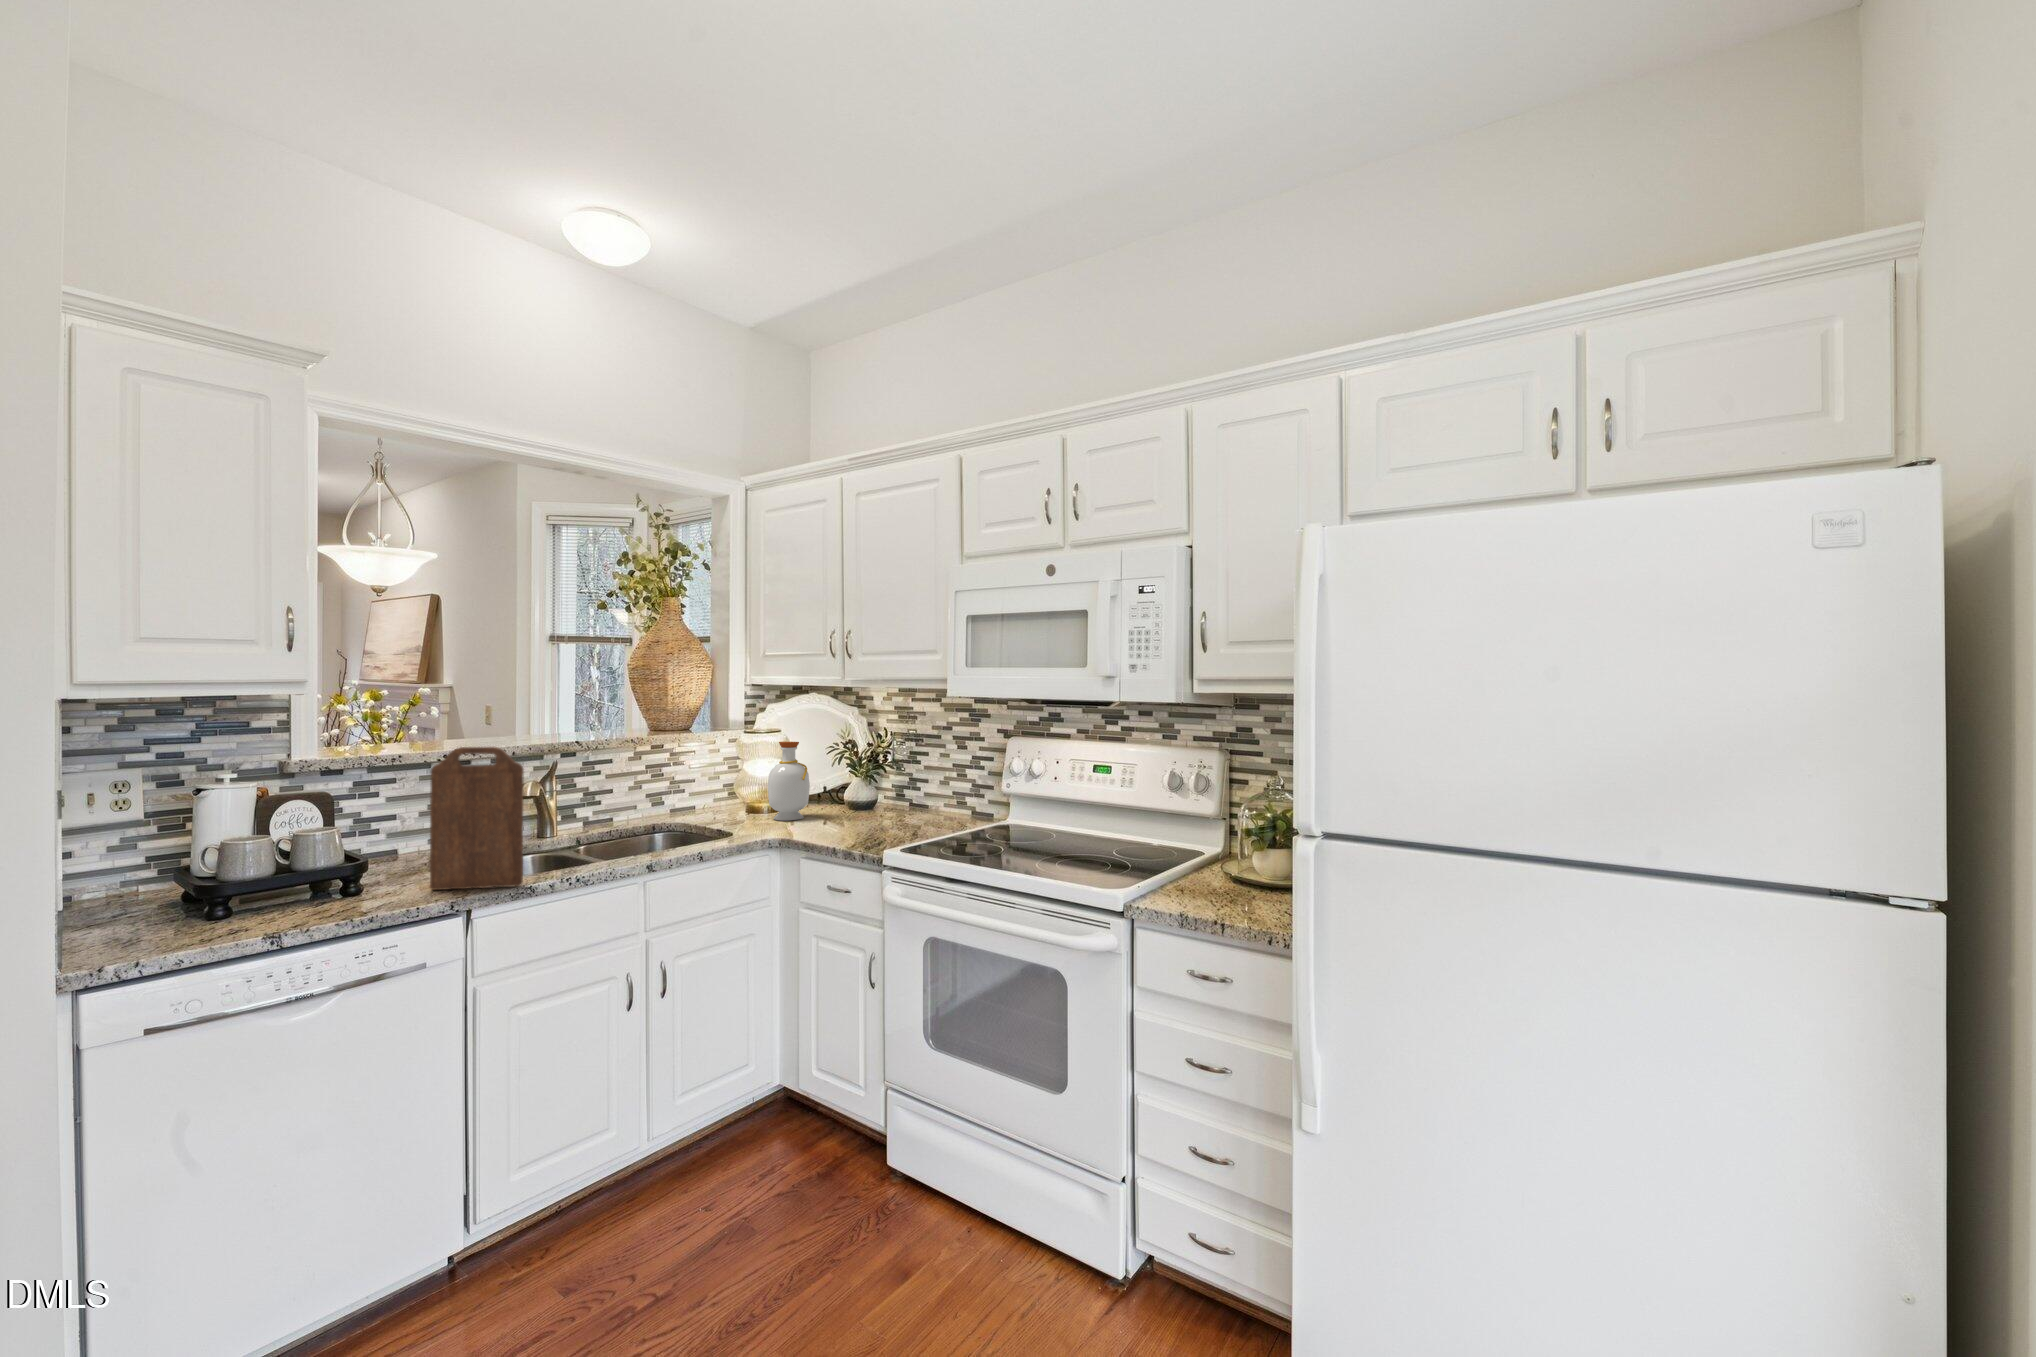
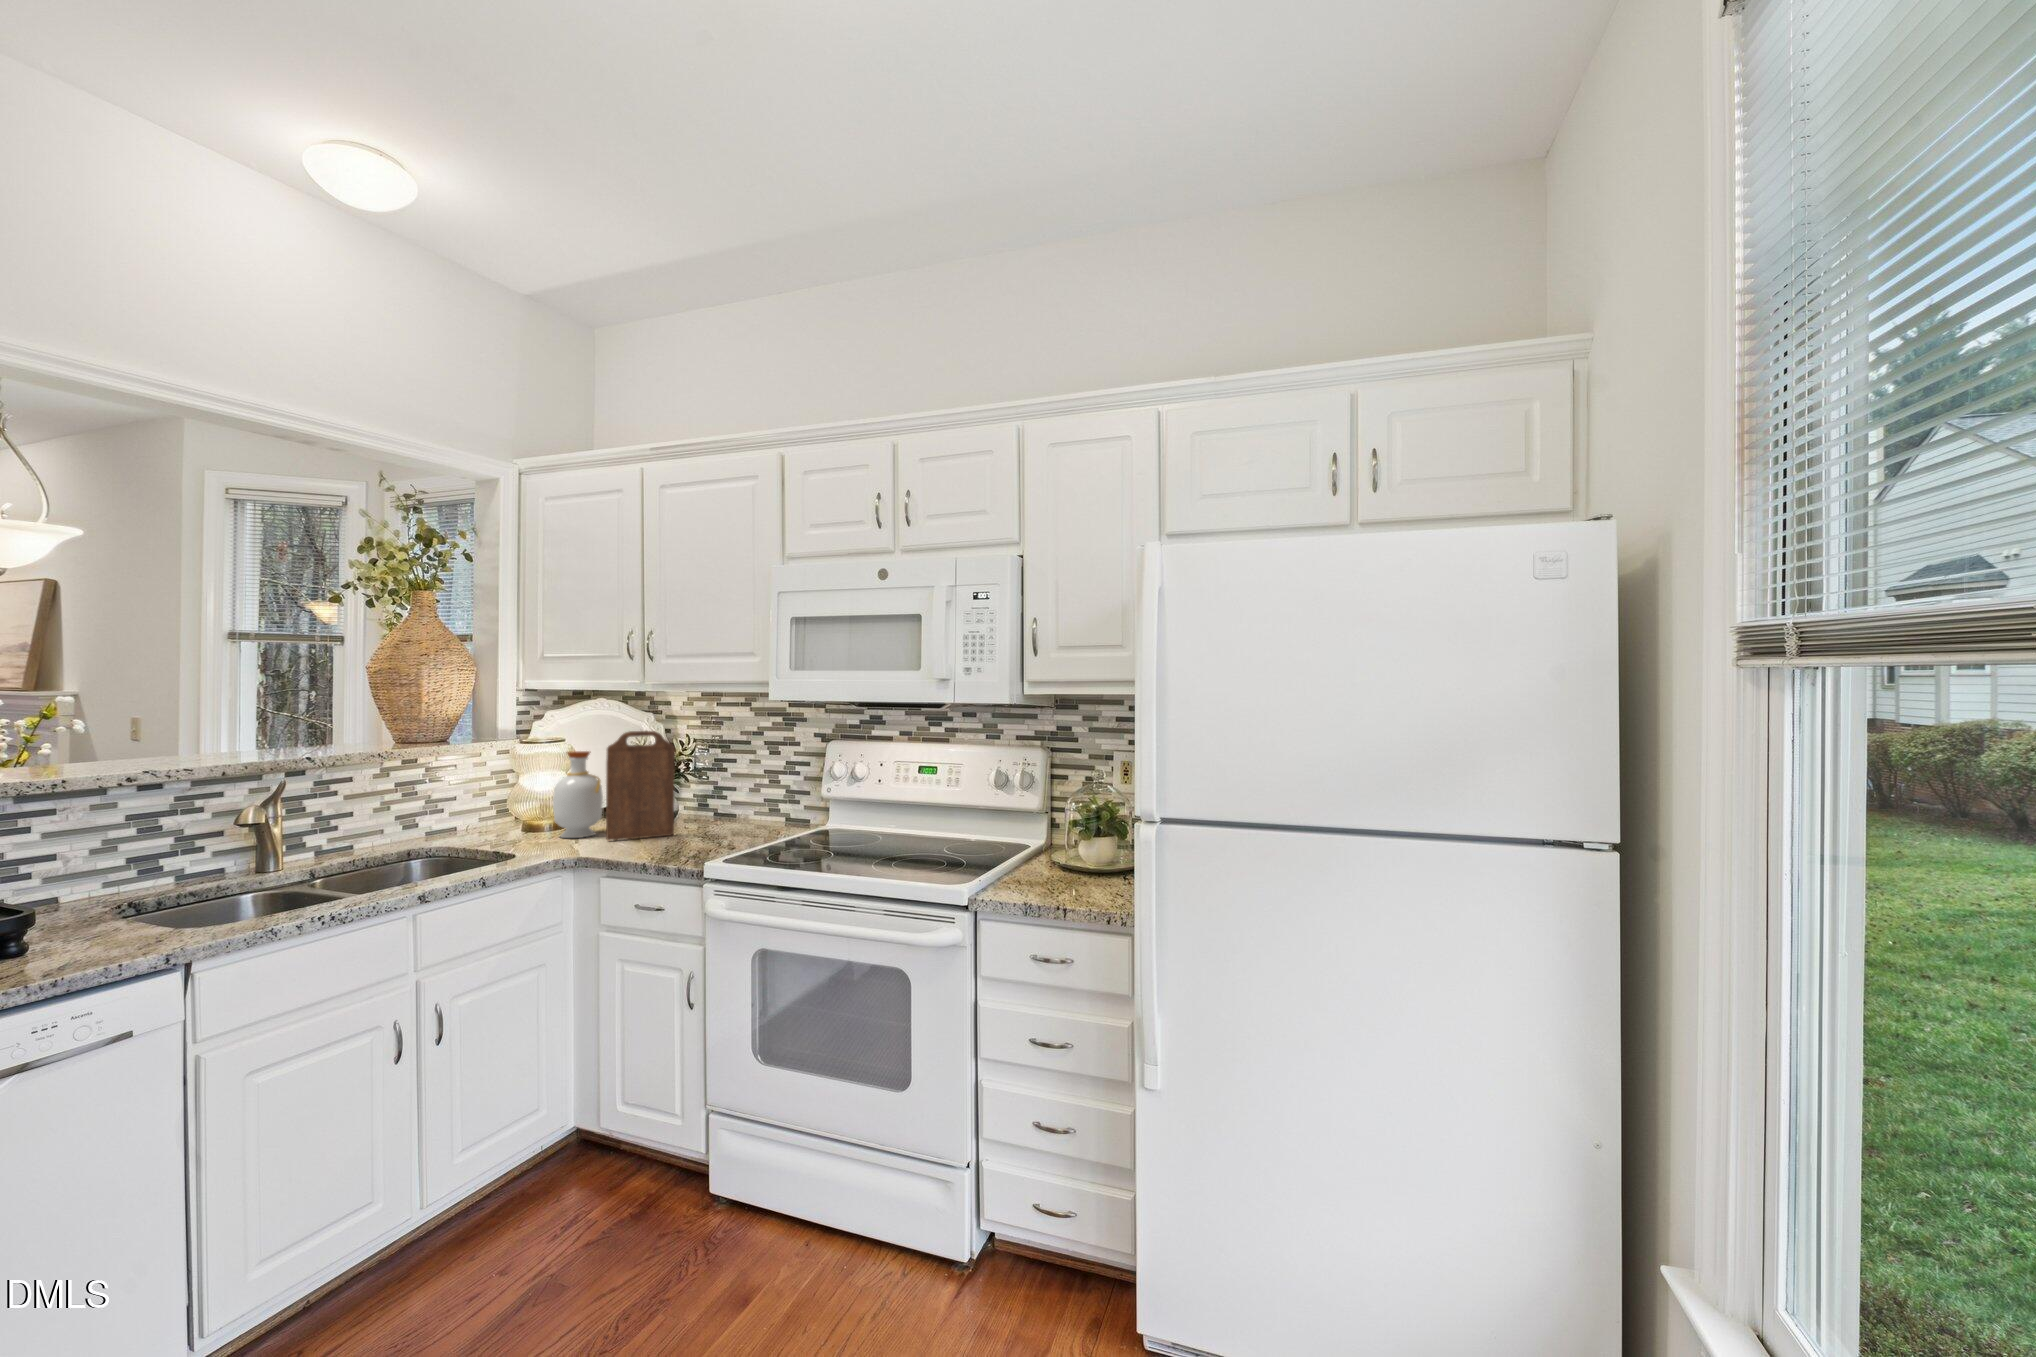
cutting board: present [430,747,524,890] -> present [606,731,675,840]

